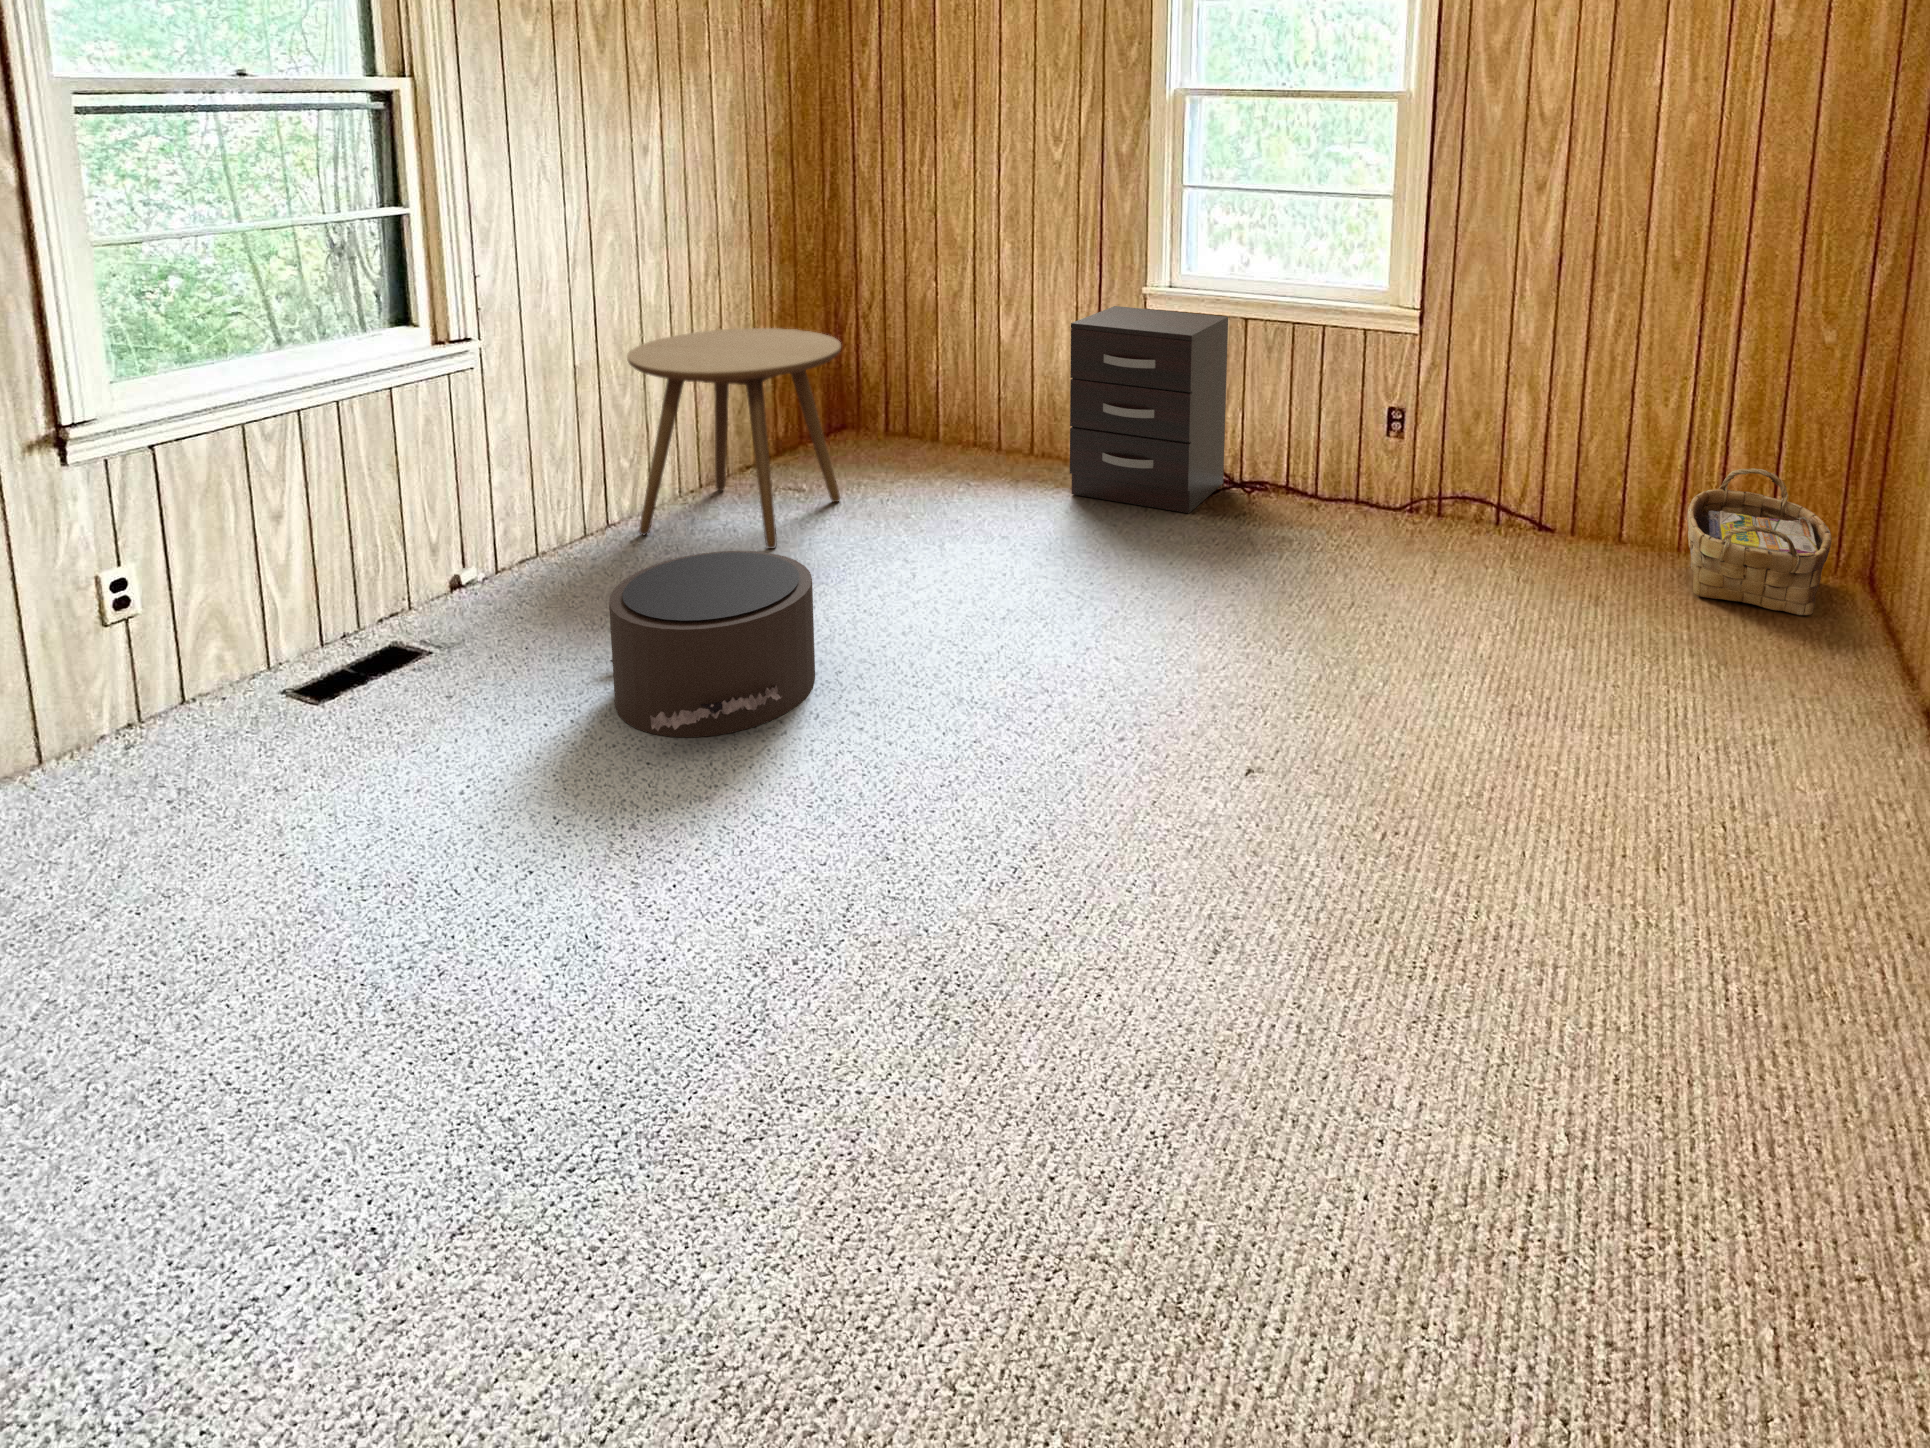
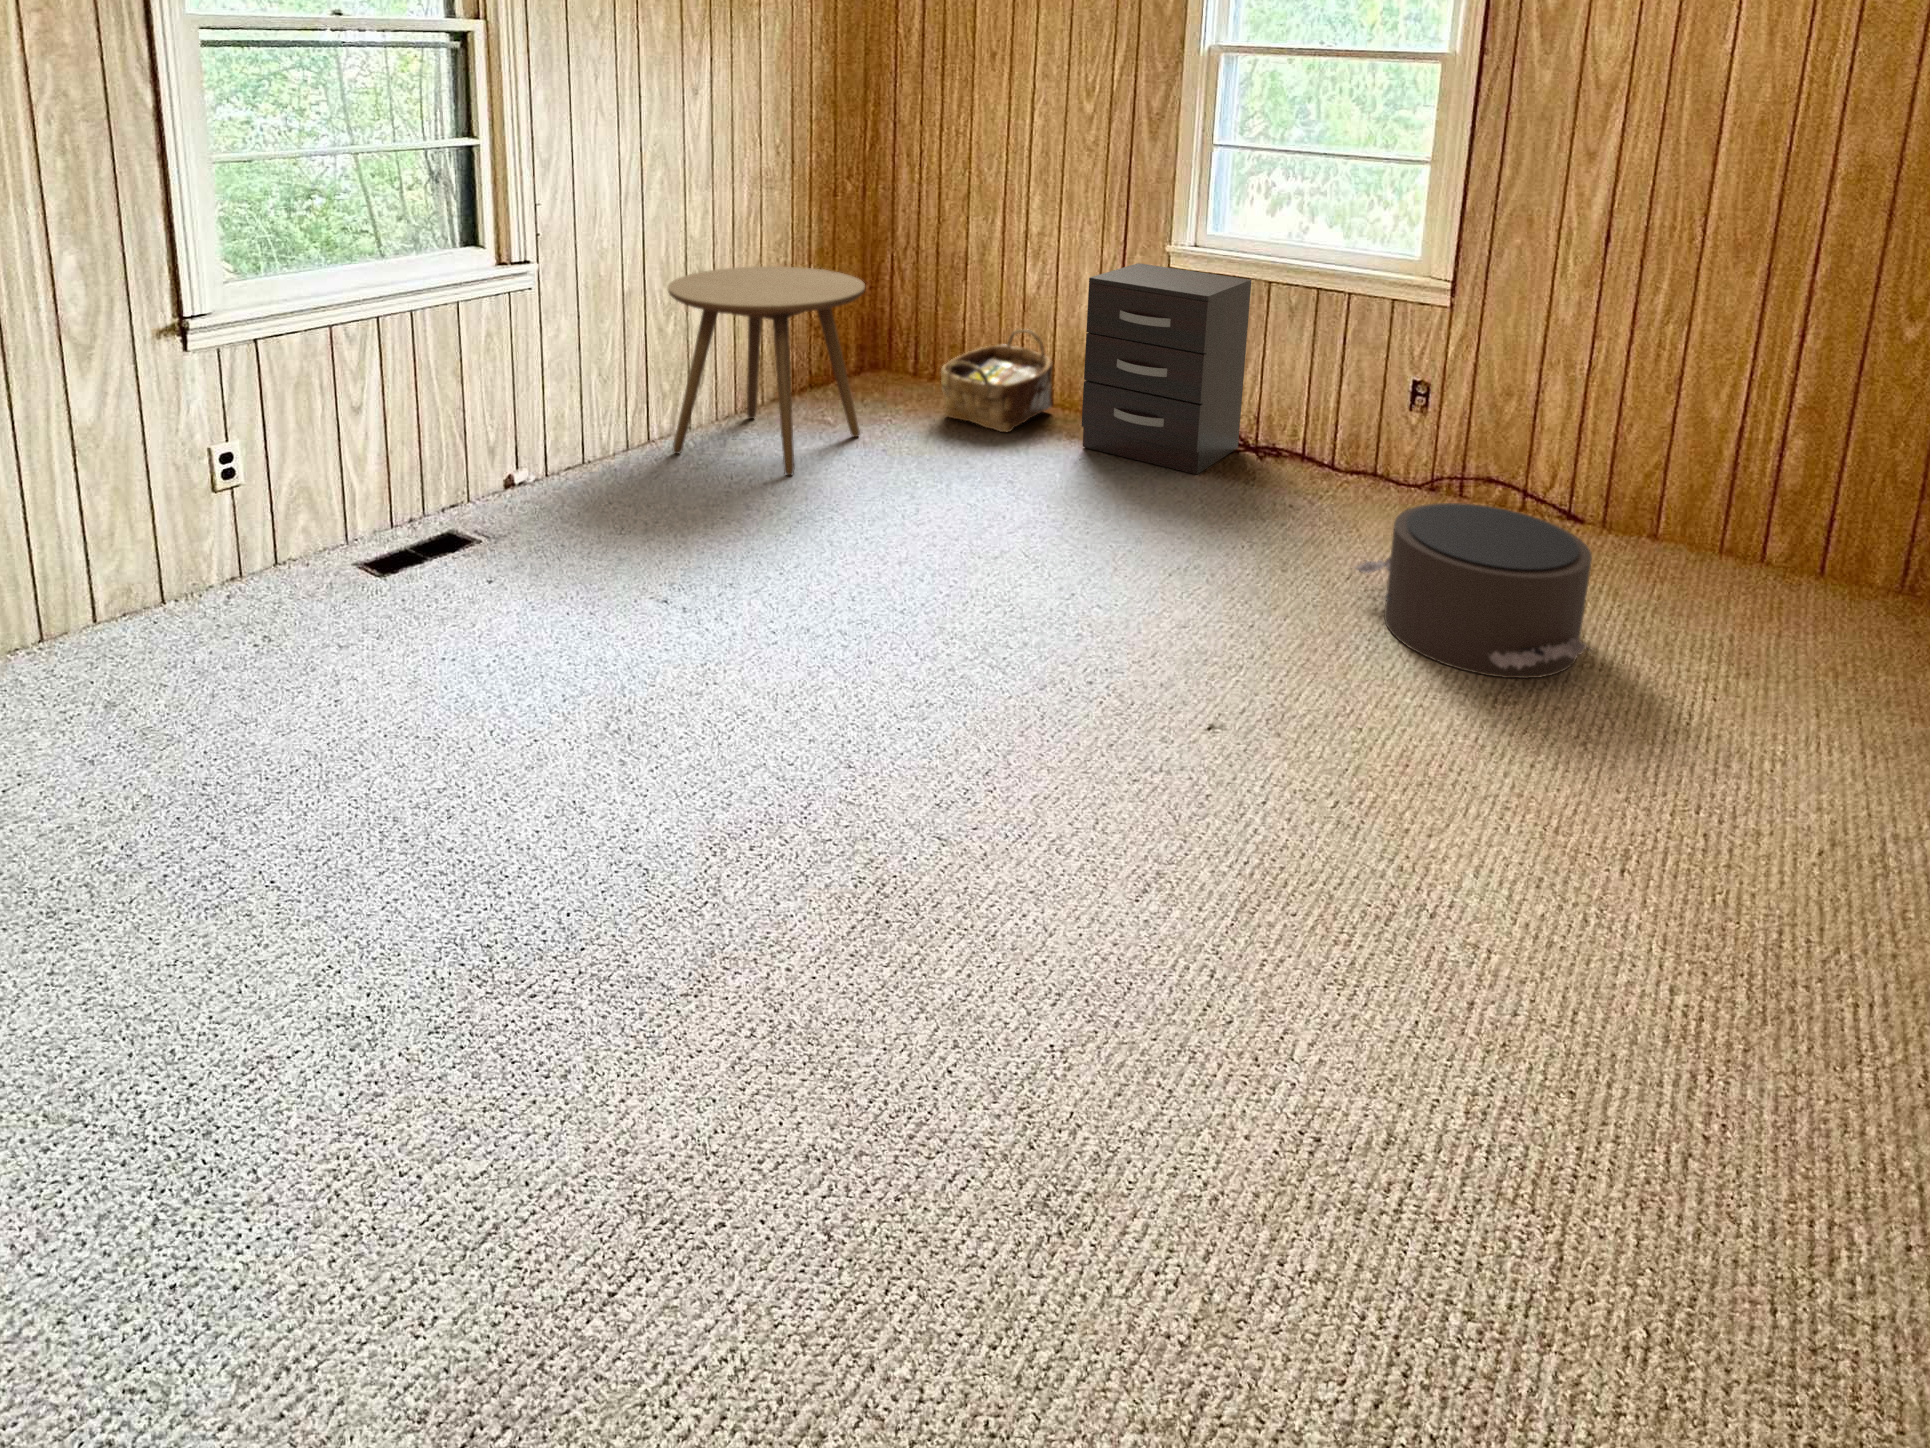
woven basket: present [1687,468,1832,615] -> present [940,329,1053,432]
pouf: present [609,551,815,737] -> present [1355,503,1592,678]

